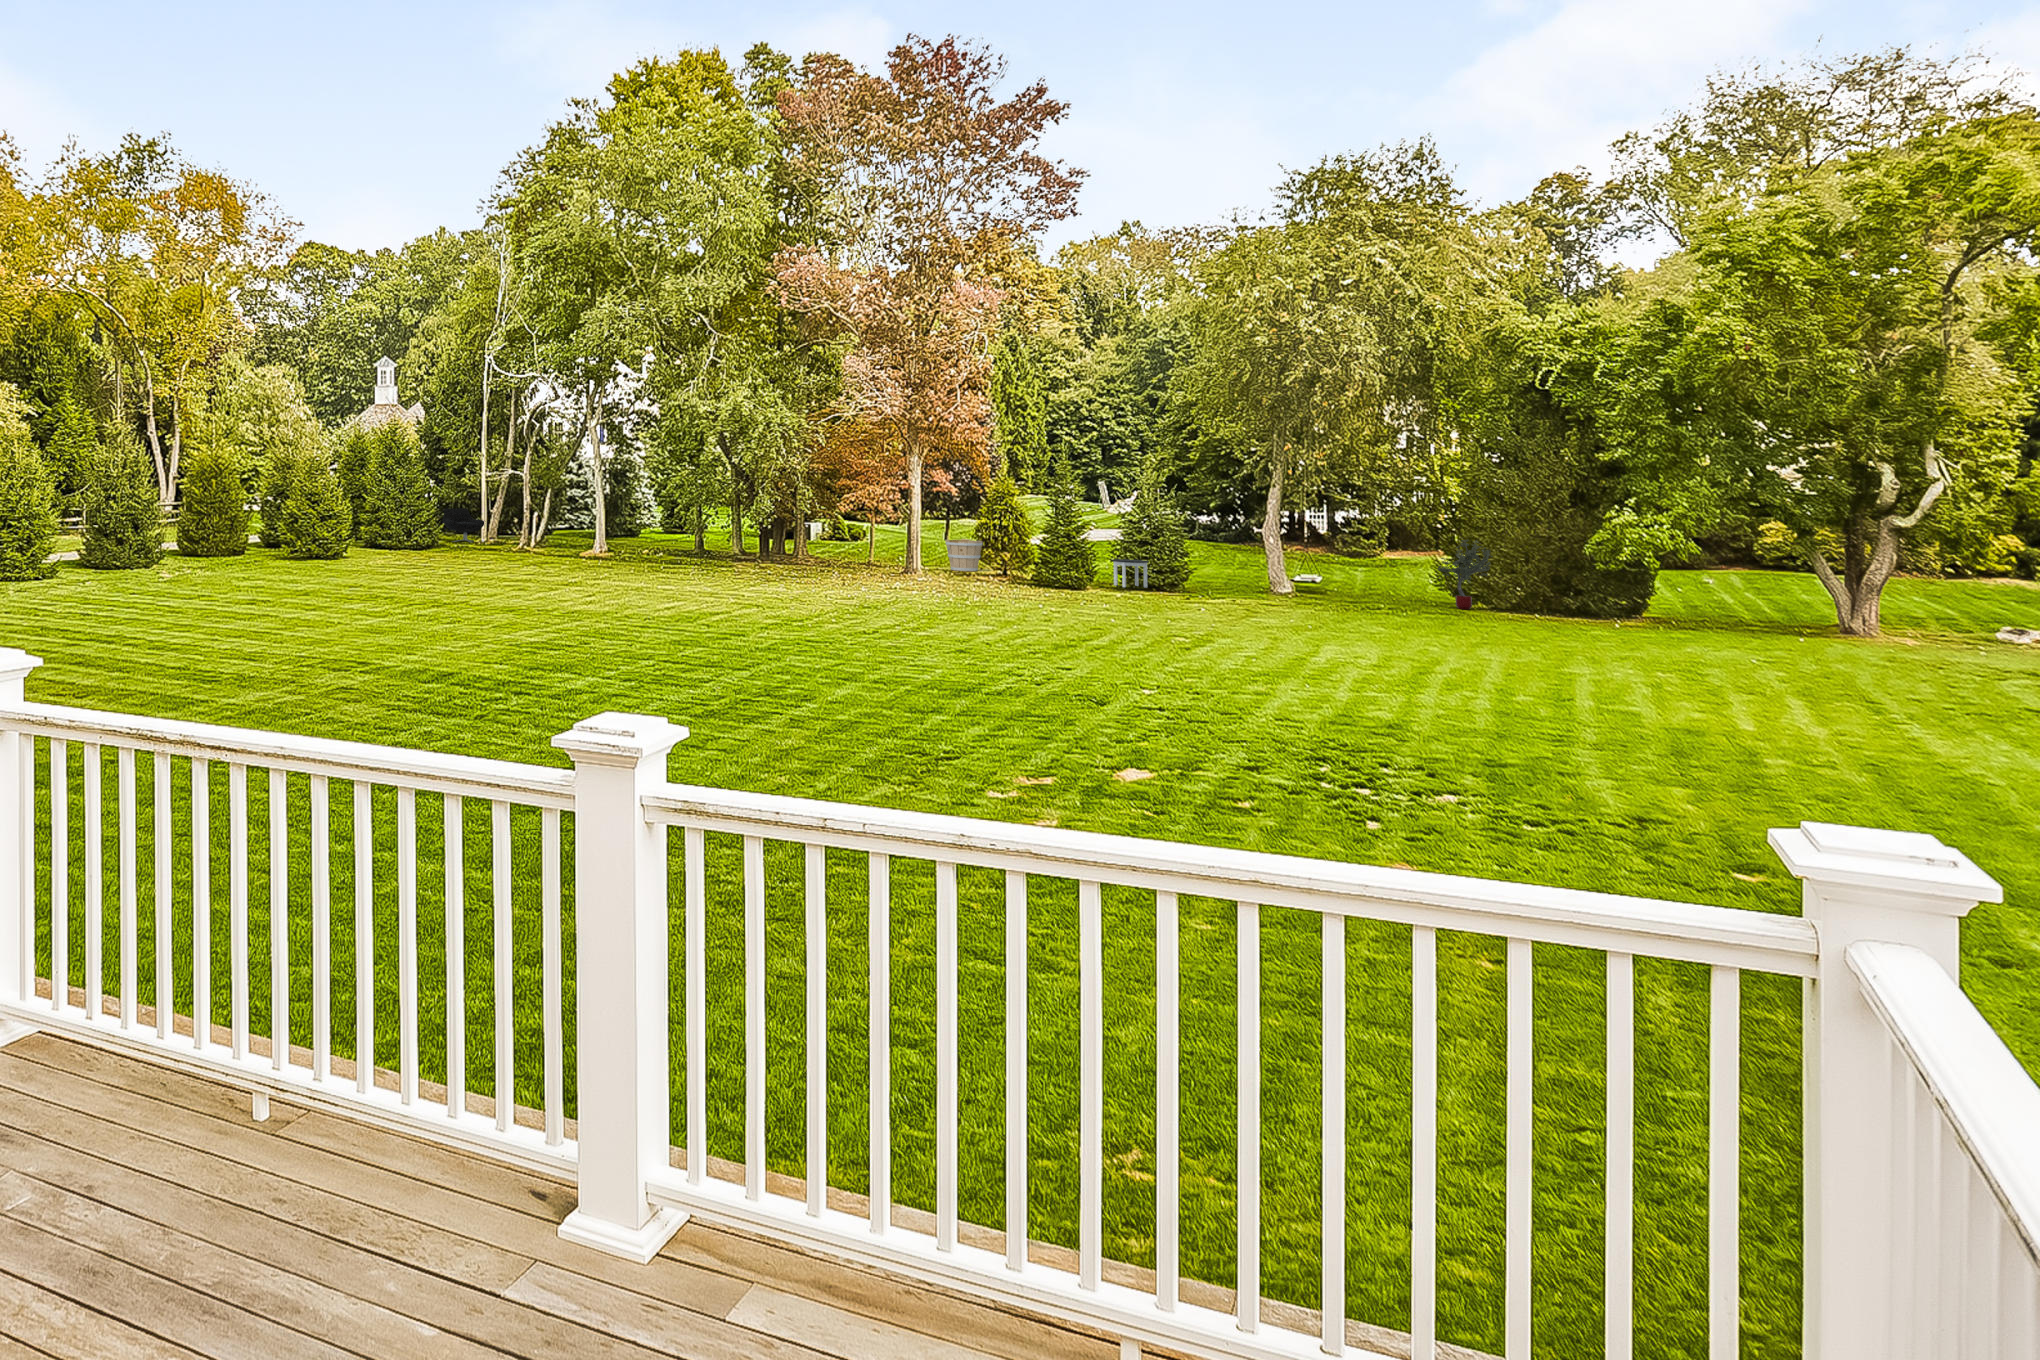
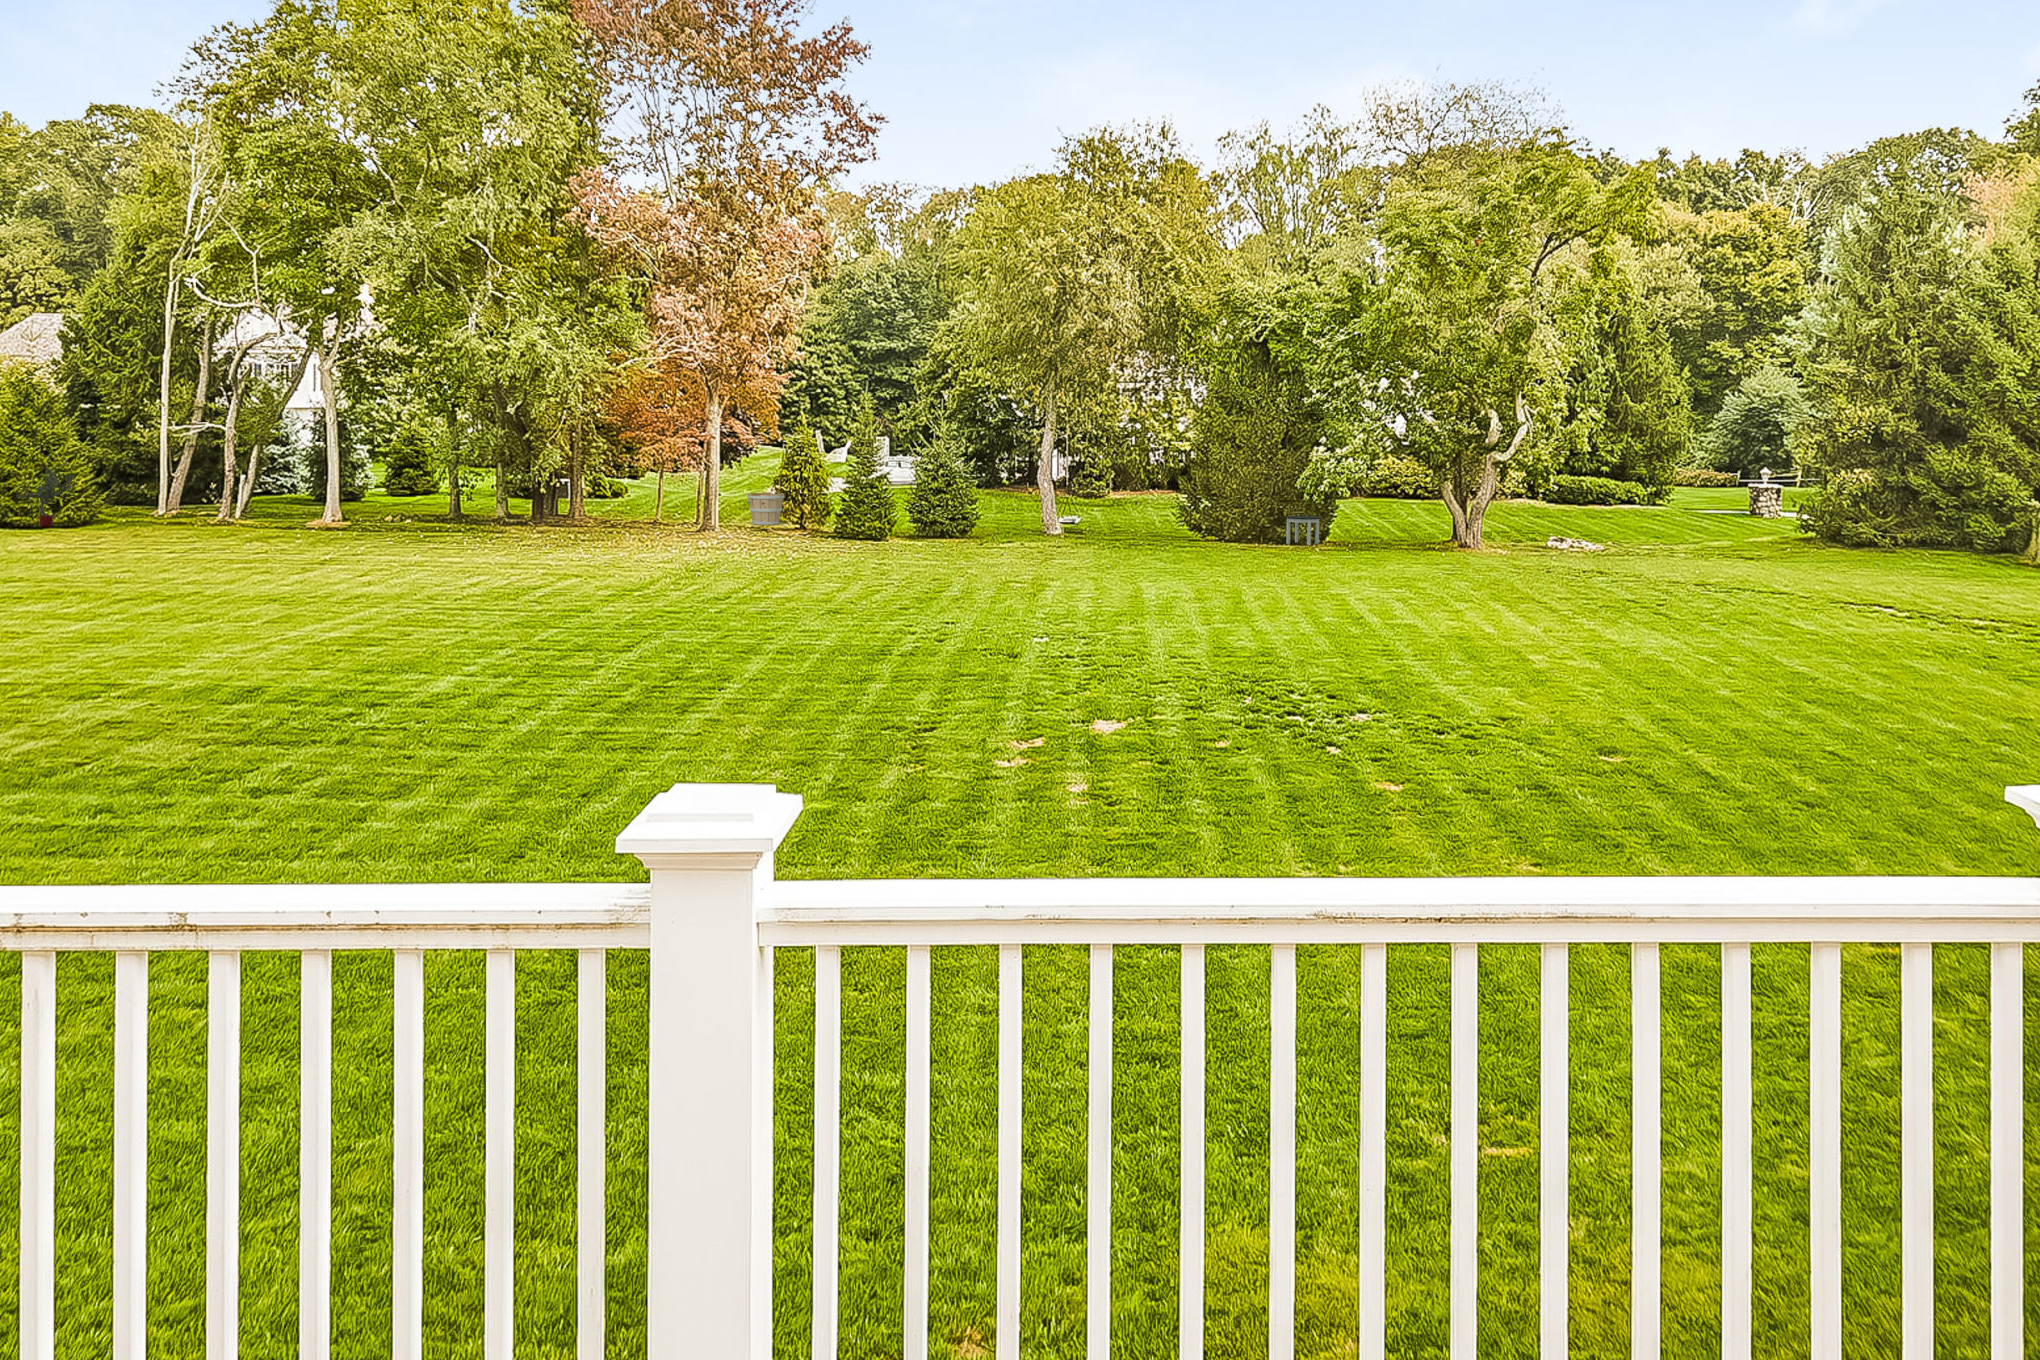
lounge chair: present [443,508,484,542] -> none [121,472,186,514]
potted tree: present [1438,540,1493,610] -> present [16,468,74,527]
round table: present [1112,559,1149,588] -> present [1285,516,1321,545]

